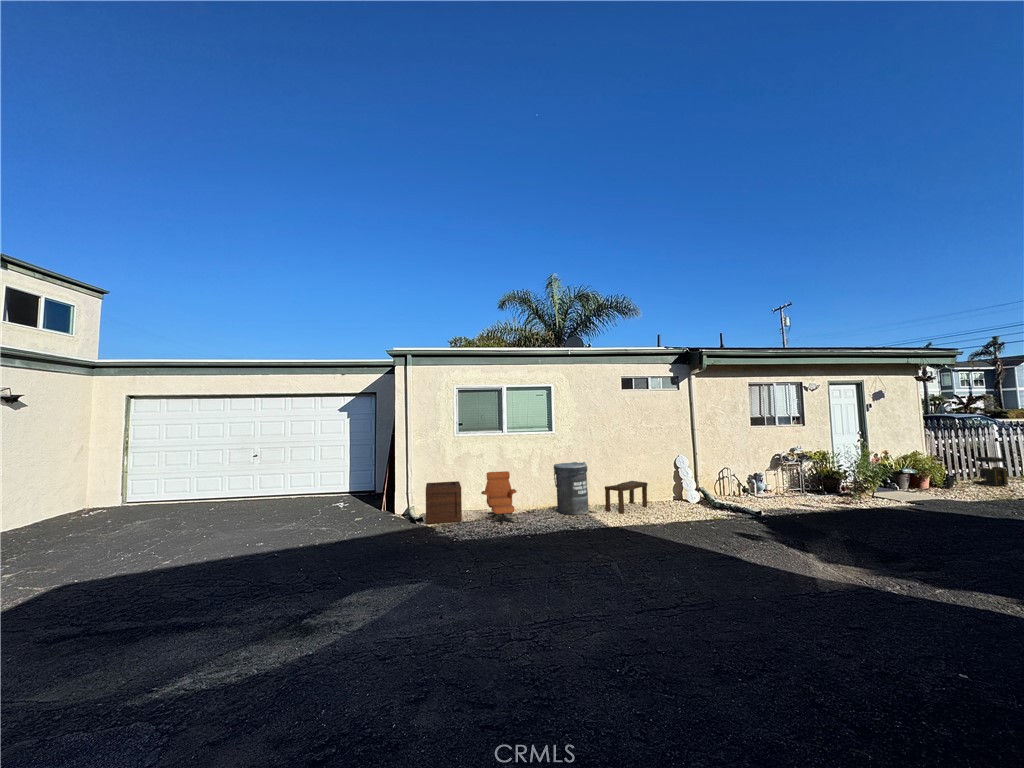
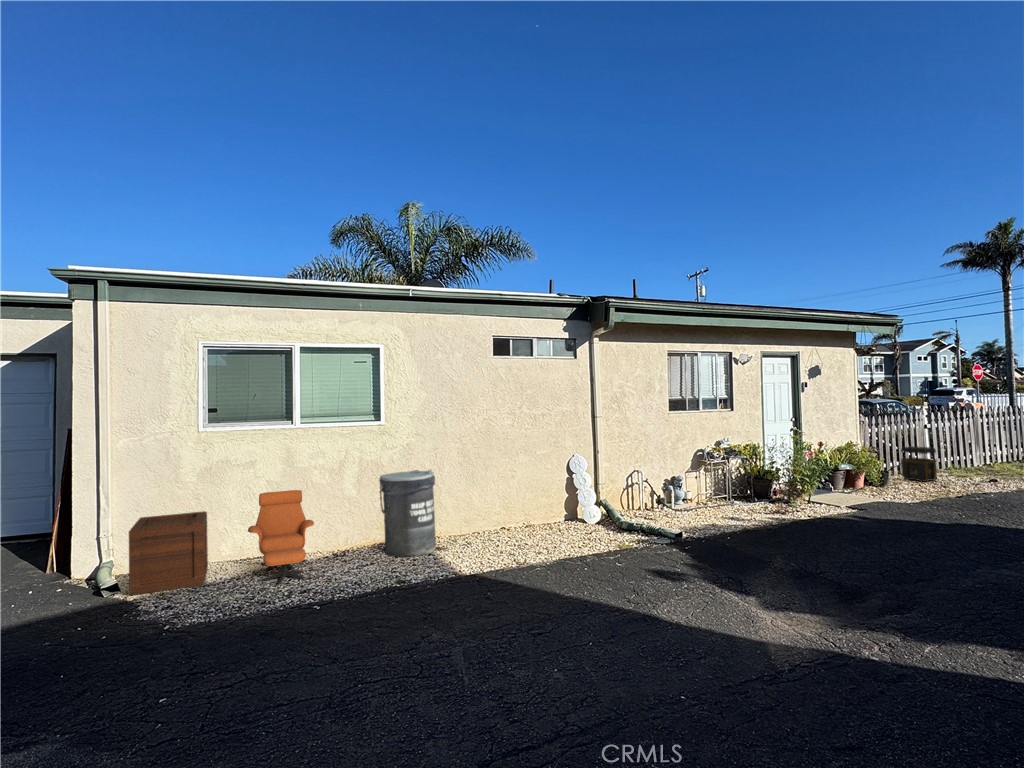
bench: present [605,481,648,514] -> none [462,496,527,549]

